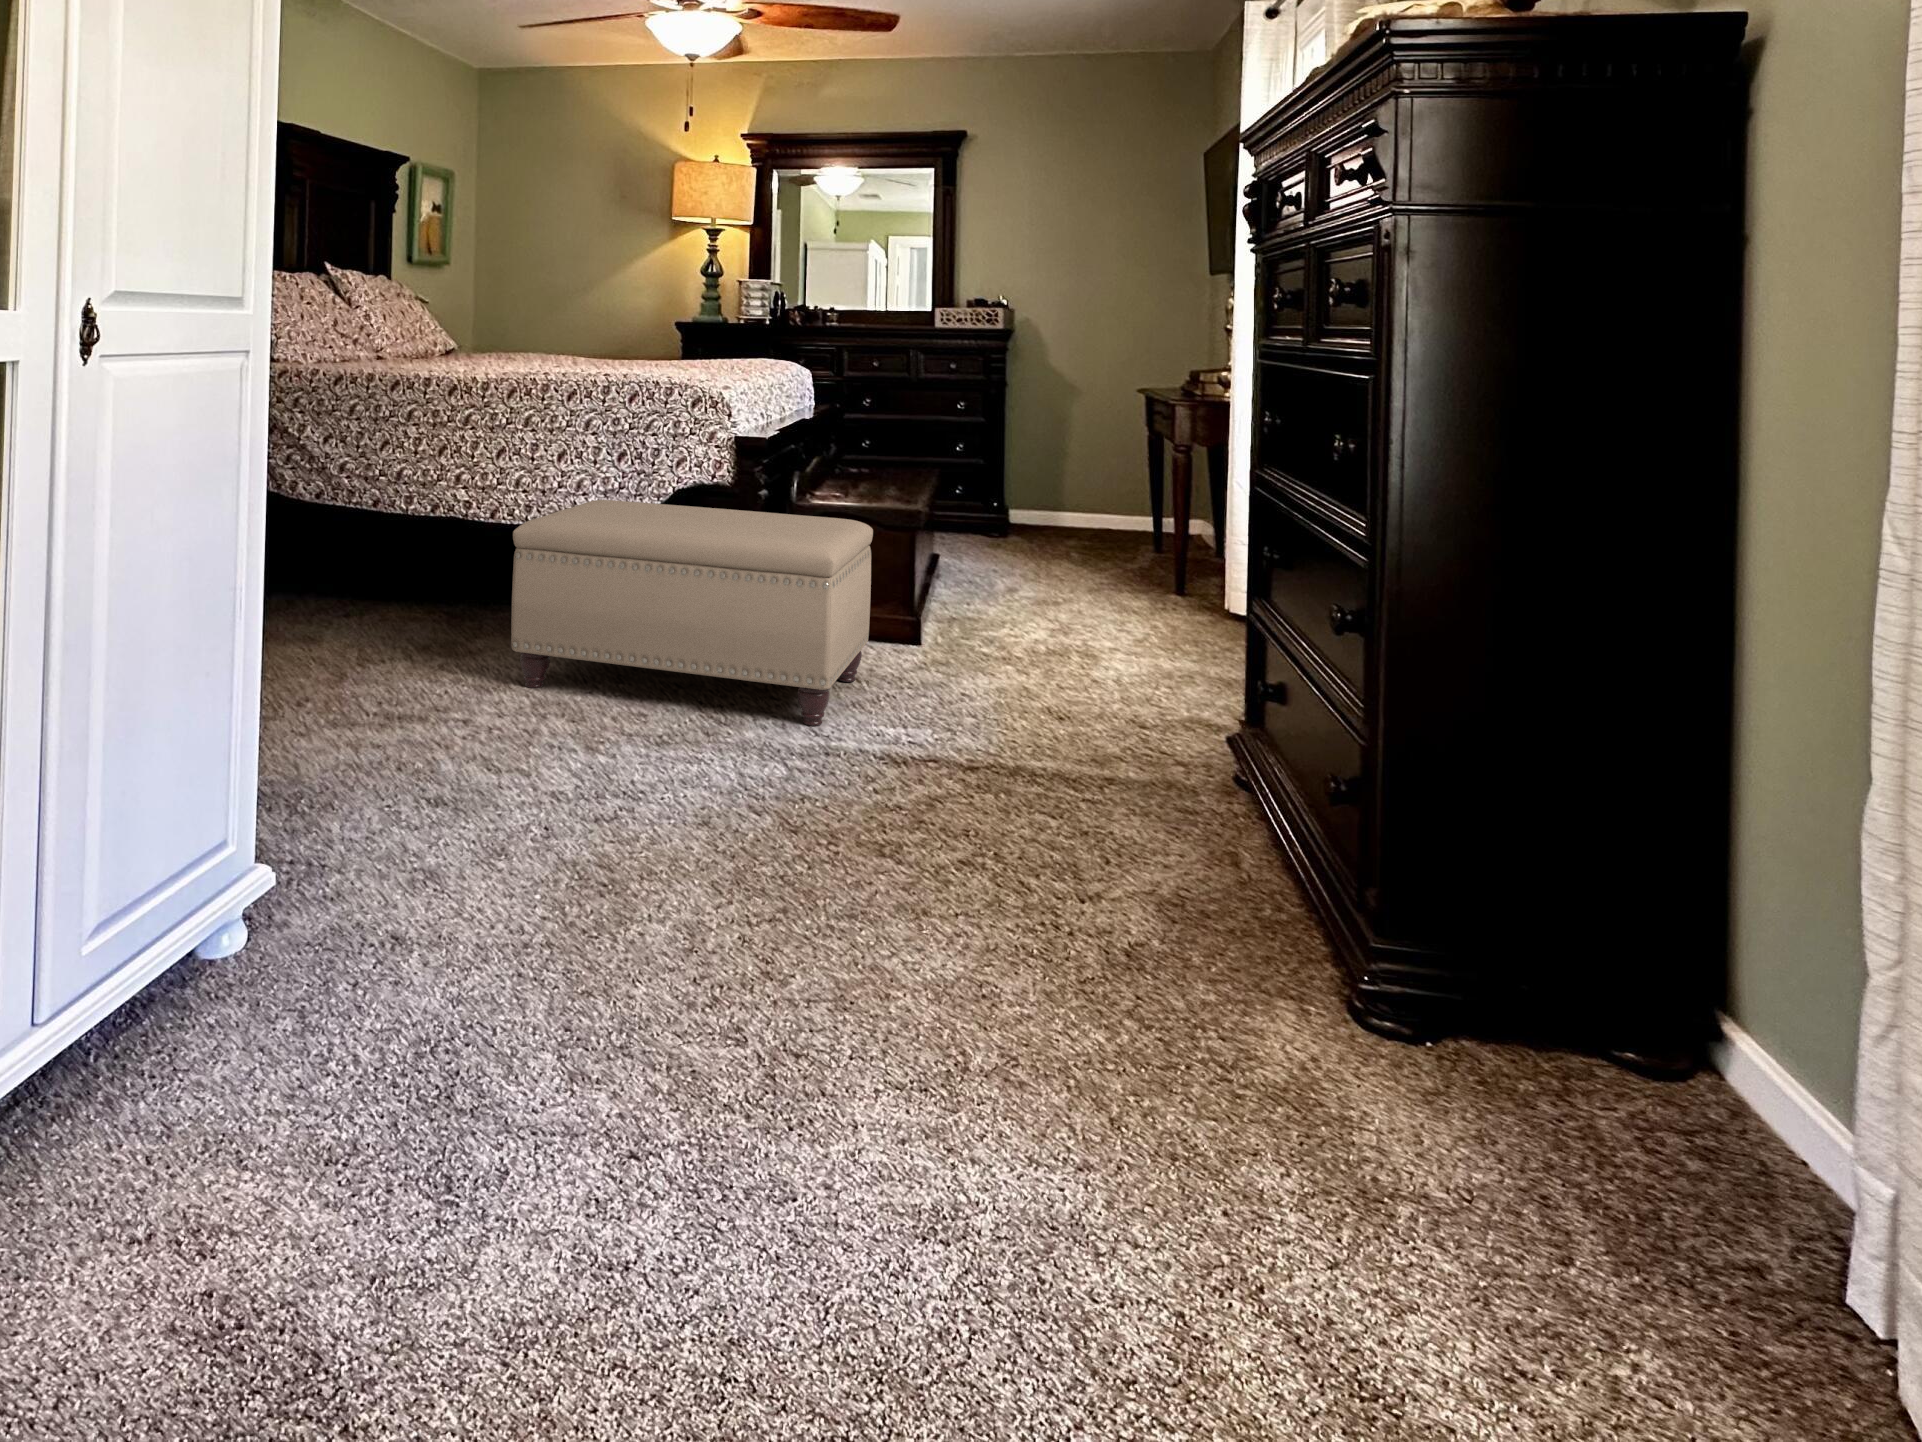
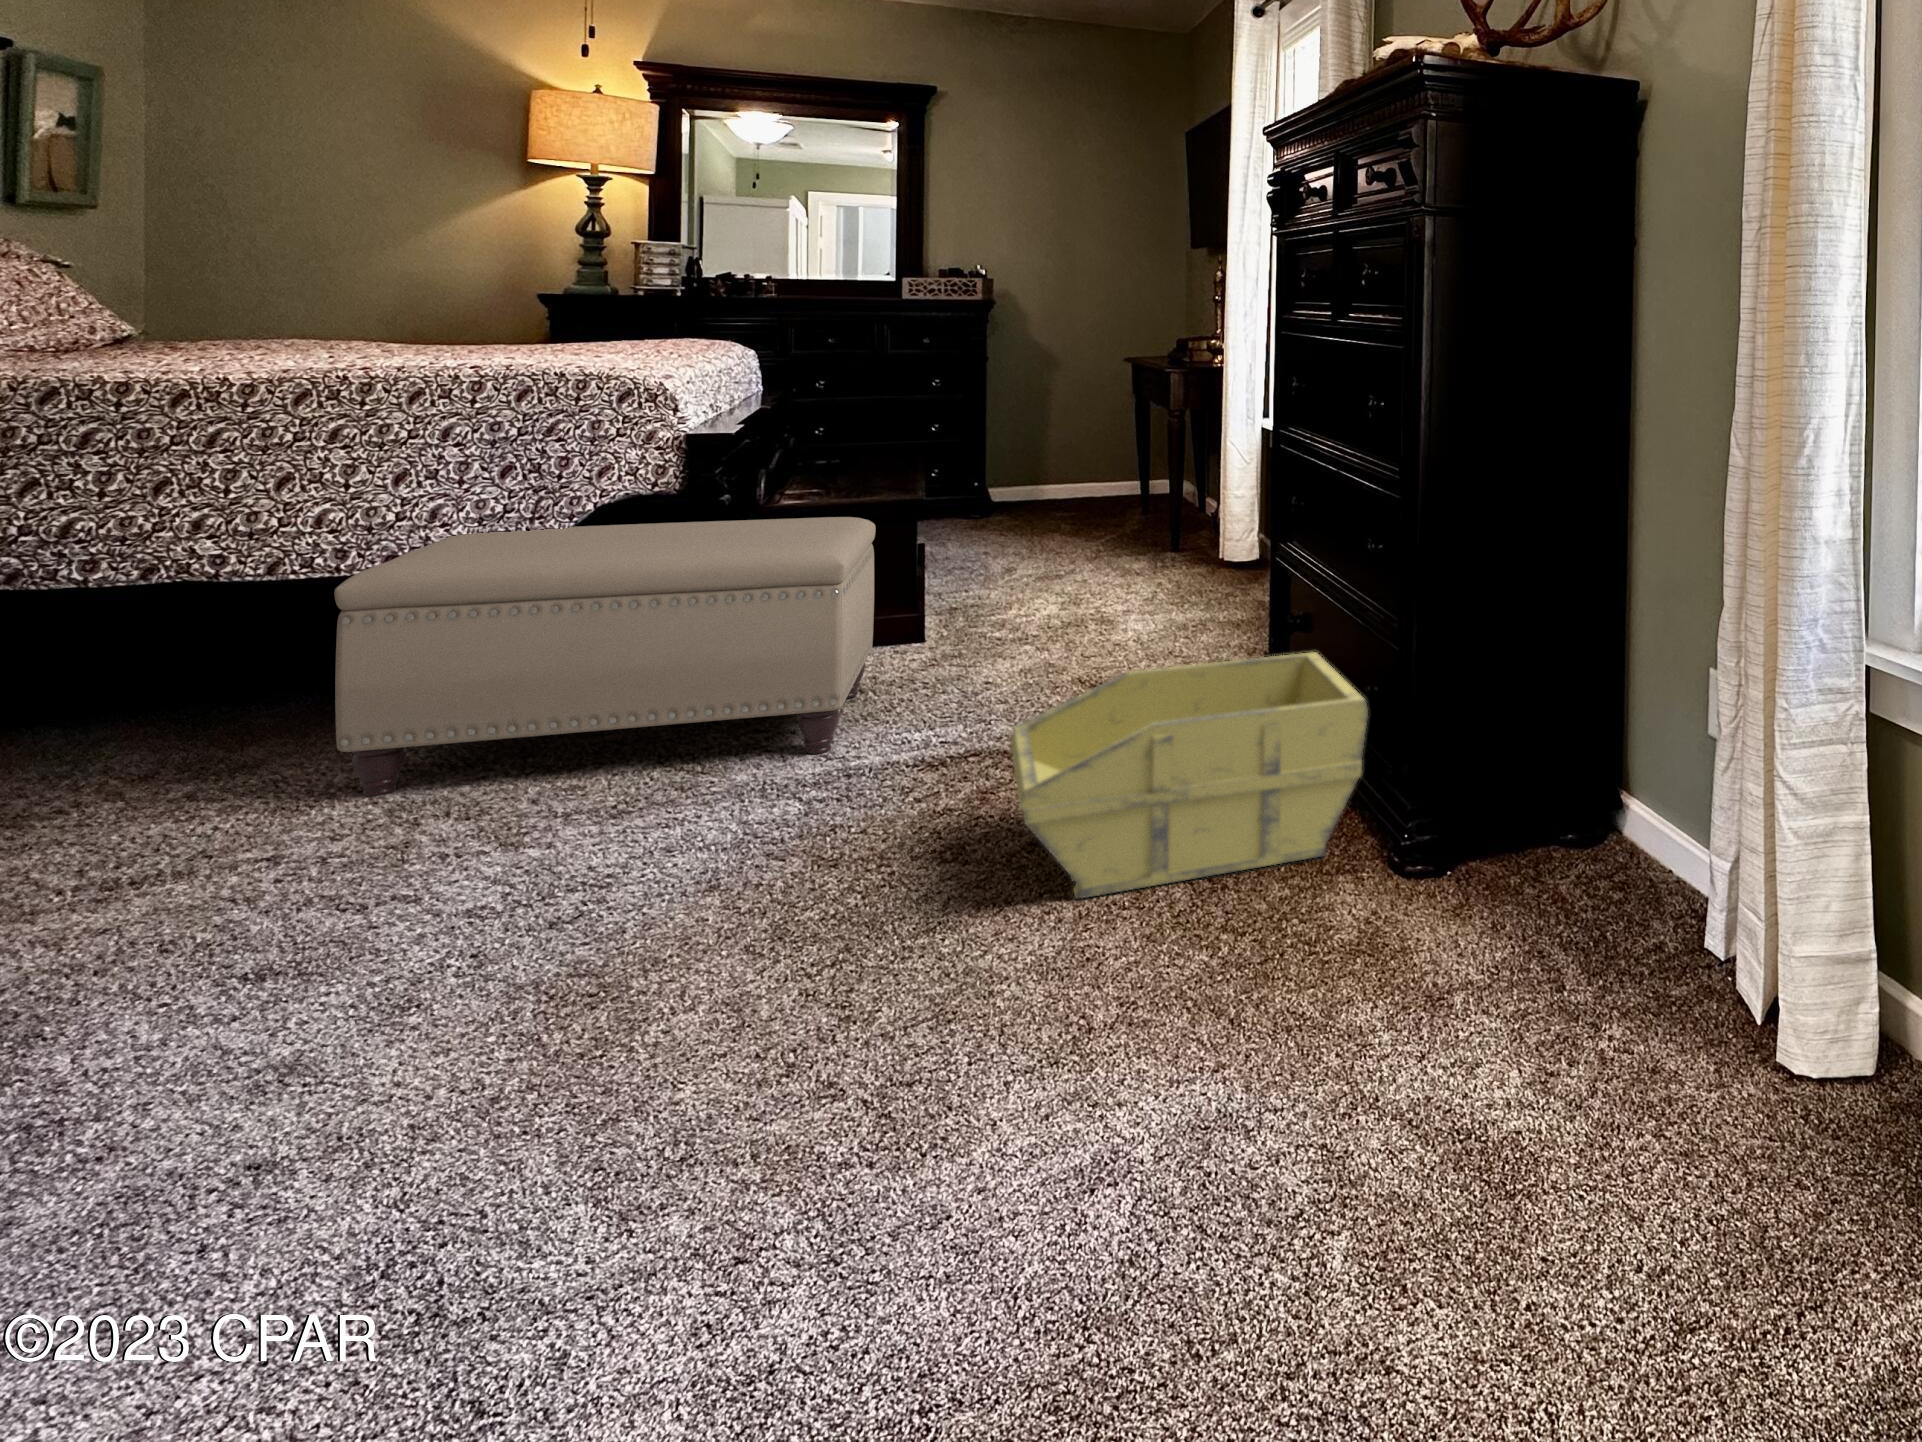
storage bin: none [936,707,1324,967] -> present [1010,652,1368,898]

